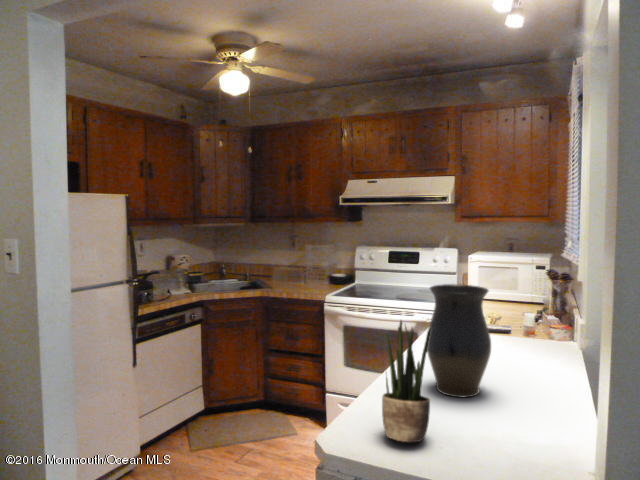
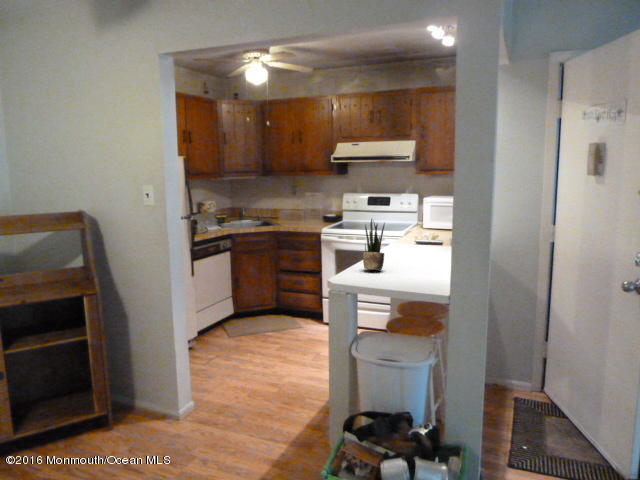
vase: present [427,284,491,397] -> none [386,207,418,262]

